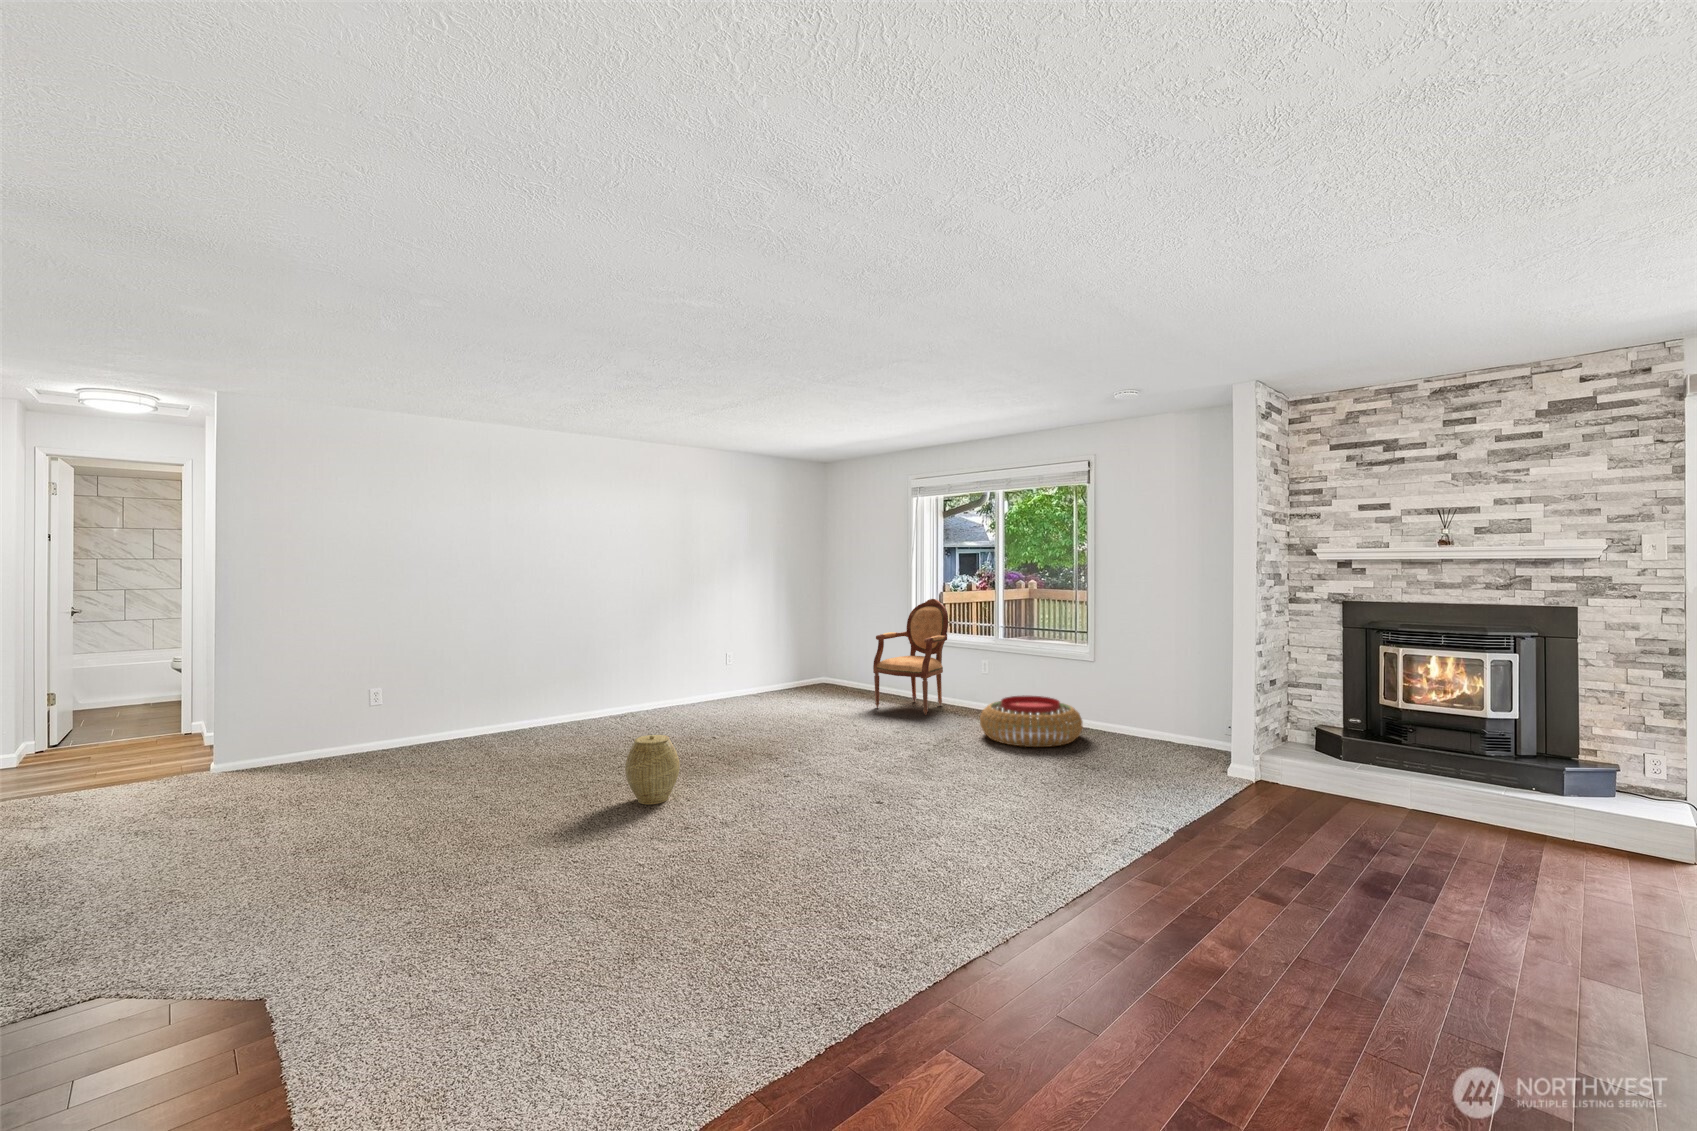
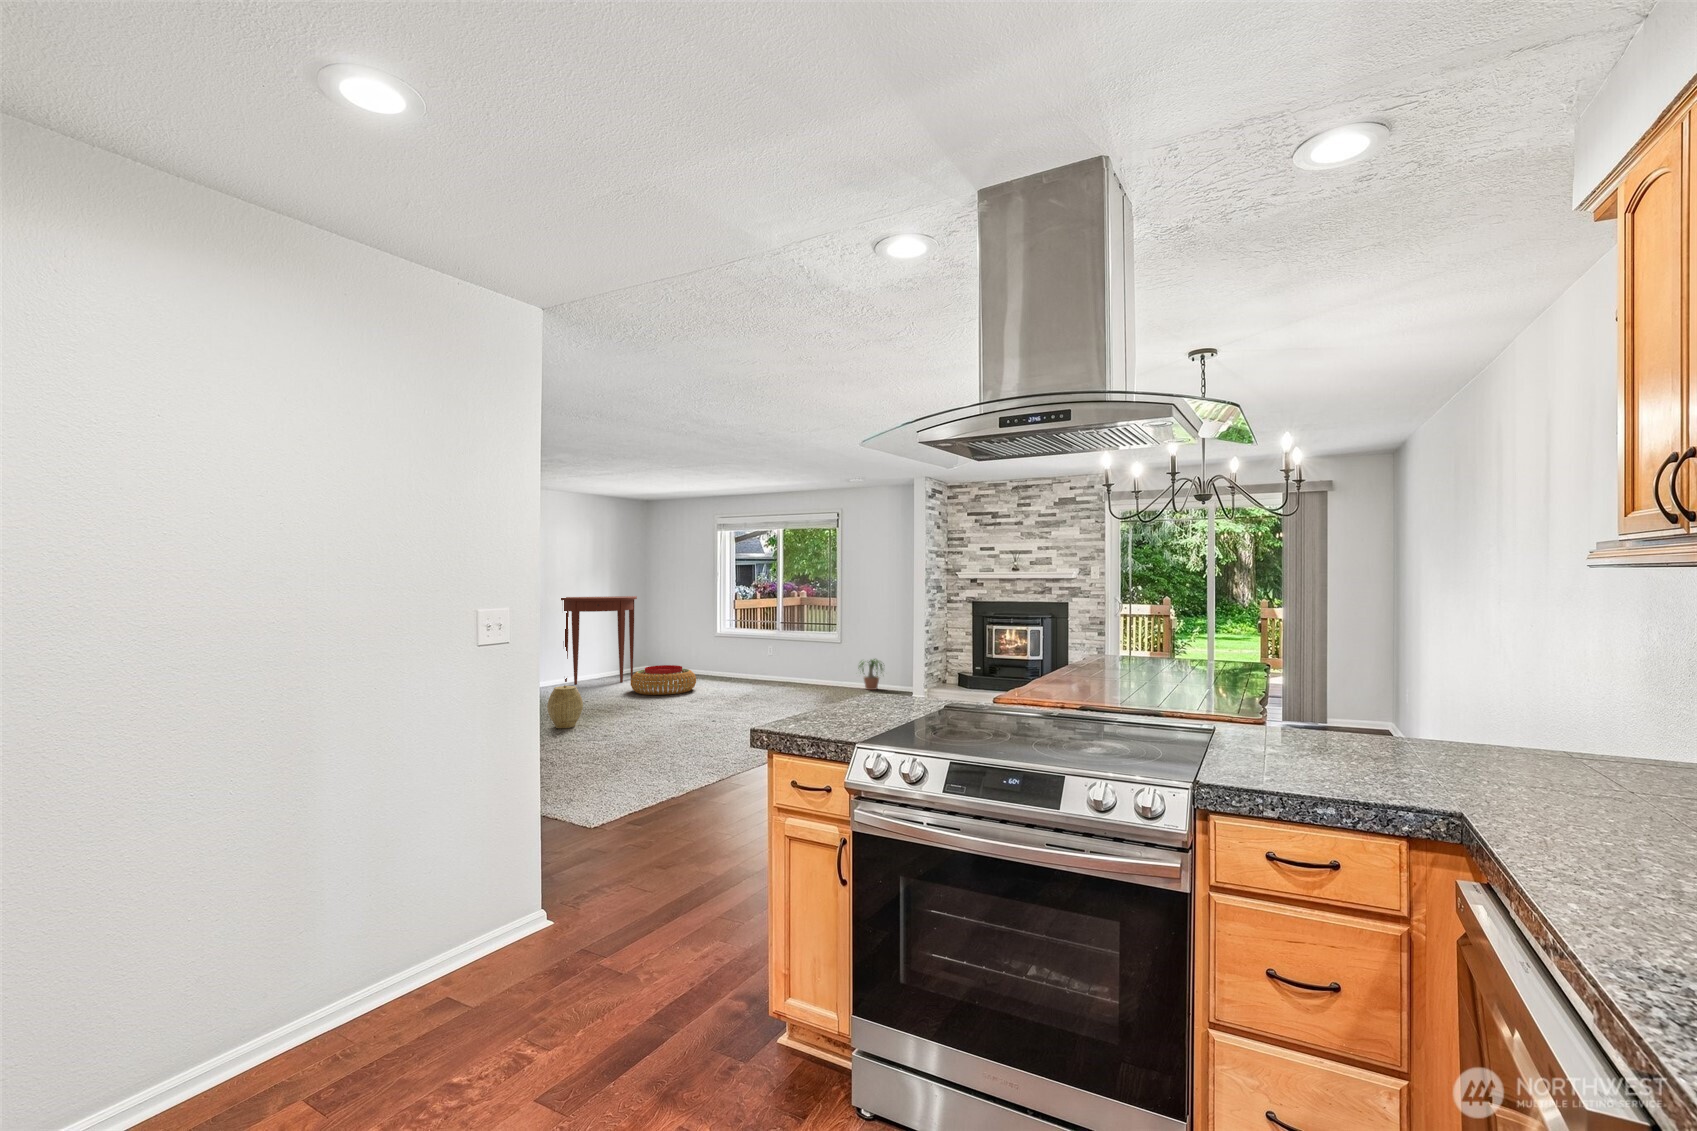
console table: none [704,588,802,707] -> present [561,596,637,684]
armchair: present [873,599,948,715] -> none [691,604,745,683]
potted plant: none [1119,690,1182,742] -> present [859,659,883,690]
pouf: present [980,696,1083,747] -> present [630,665,696,695]

